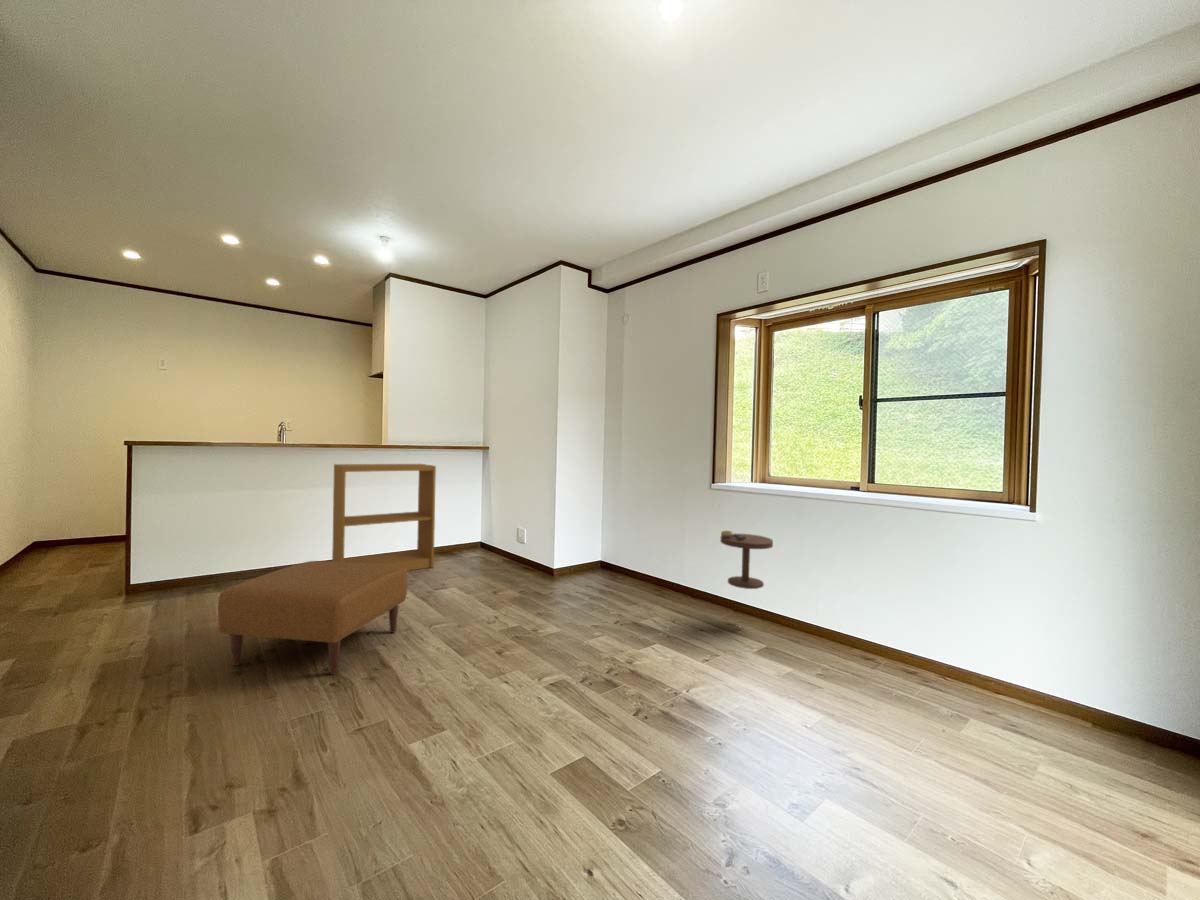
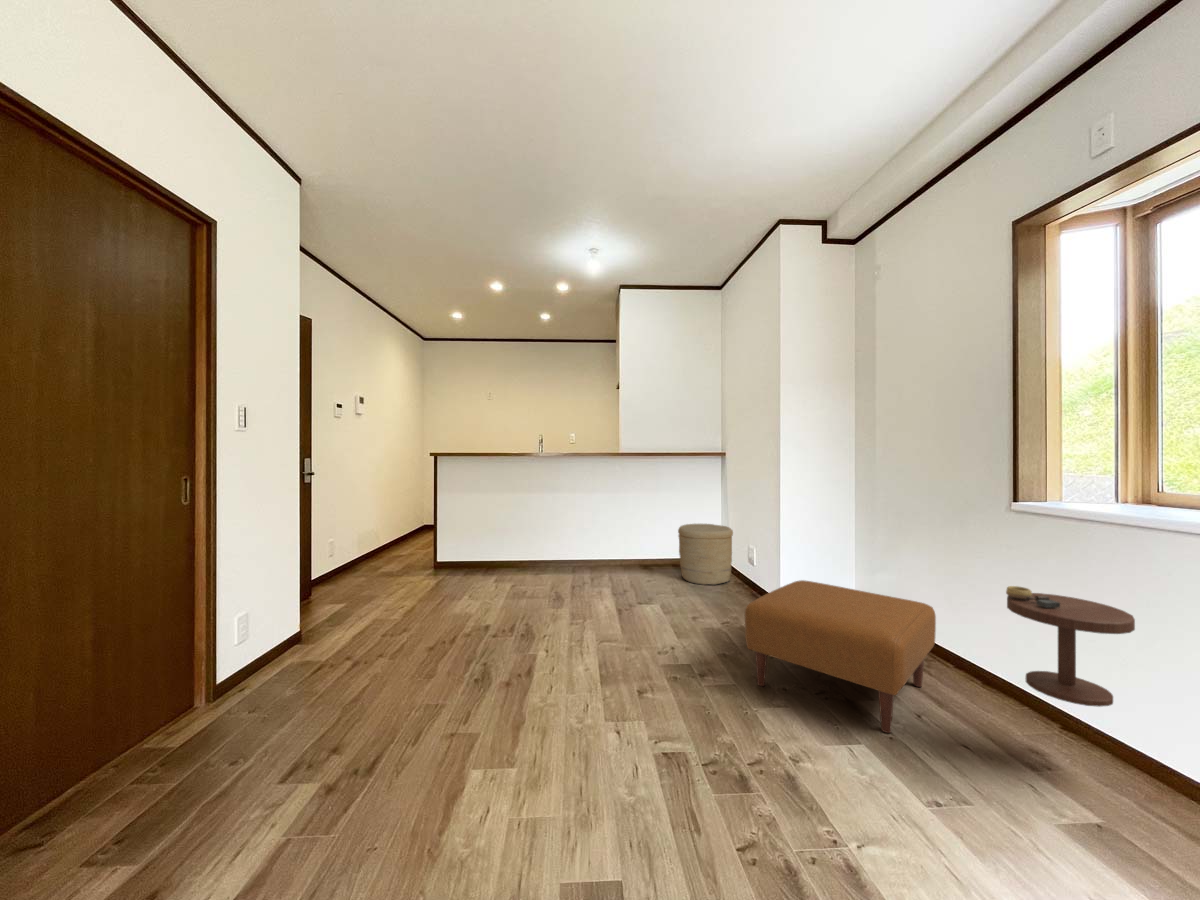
bookshelf: present [332,464,436,571] -> none [570,471,656,579]
woven basket: none [454,512,504,566] -> present [678,524,733,585]
ottoman: present [218,561,408,675] -> present [745,580,936,733]

